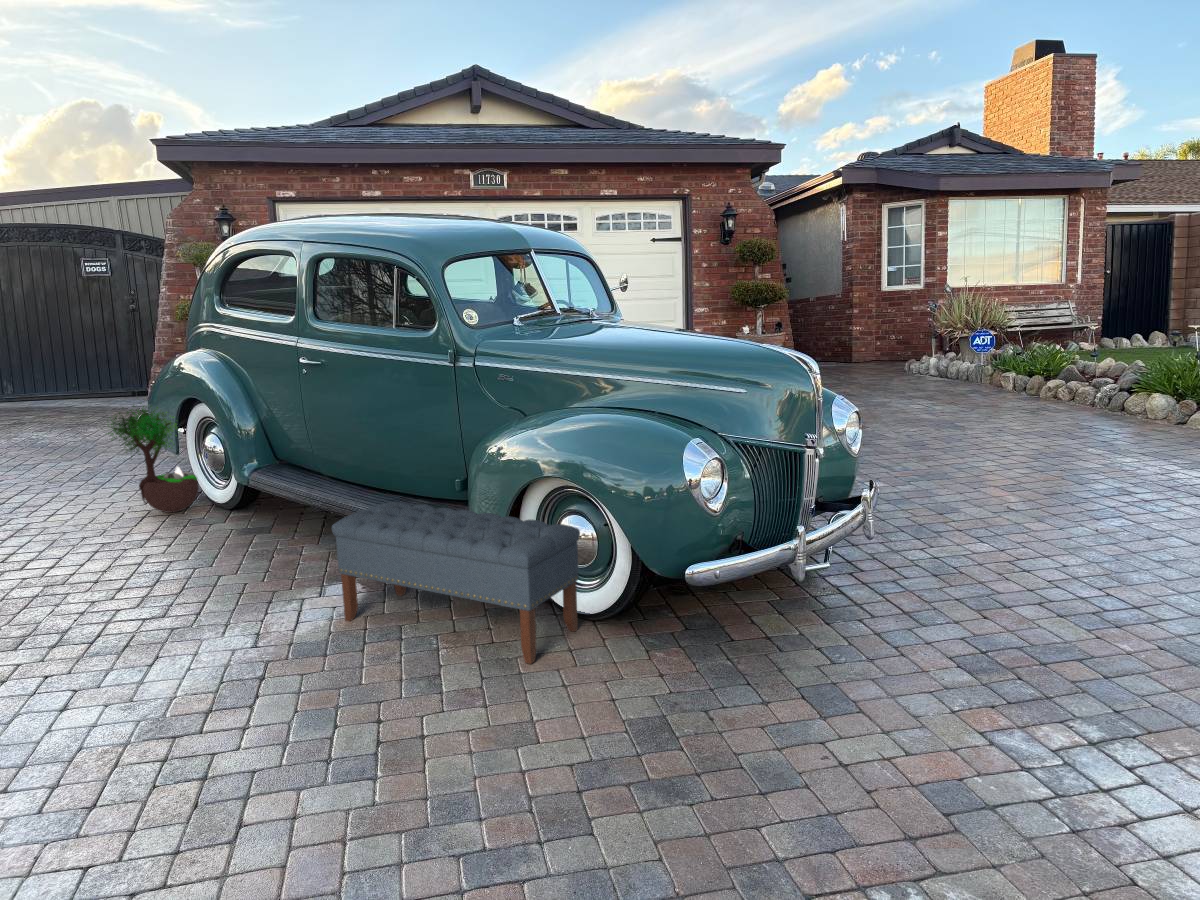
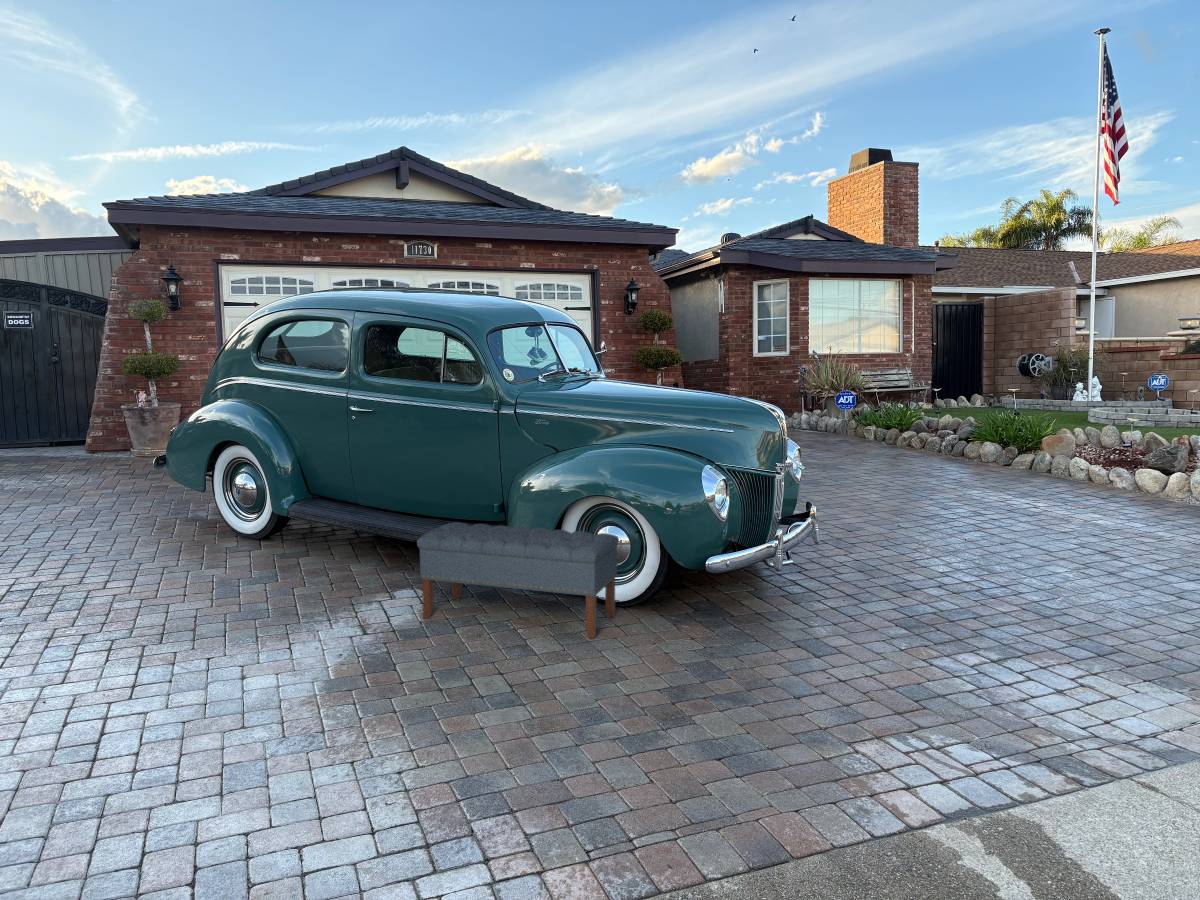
potted tree: present [108,405,199,513] -> none [137,442,220,548]

